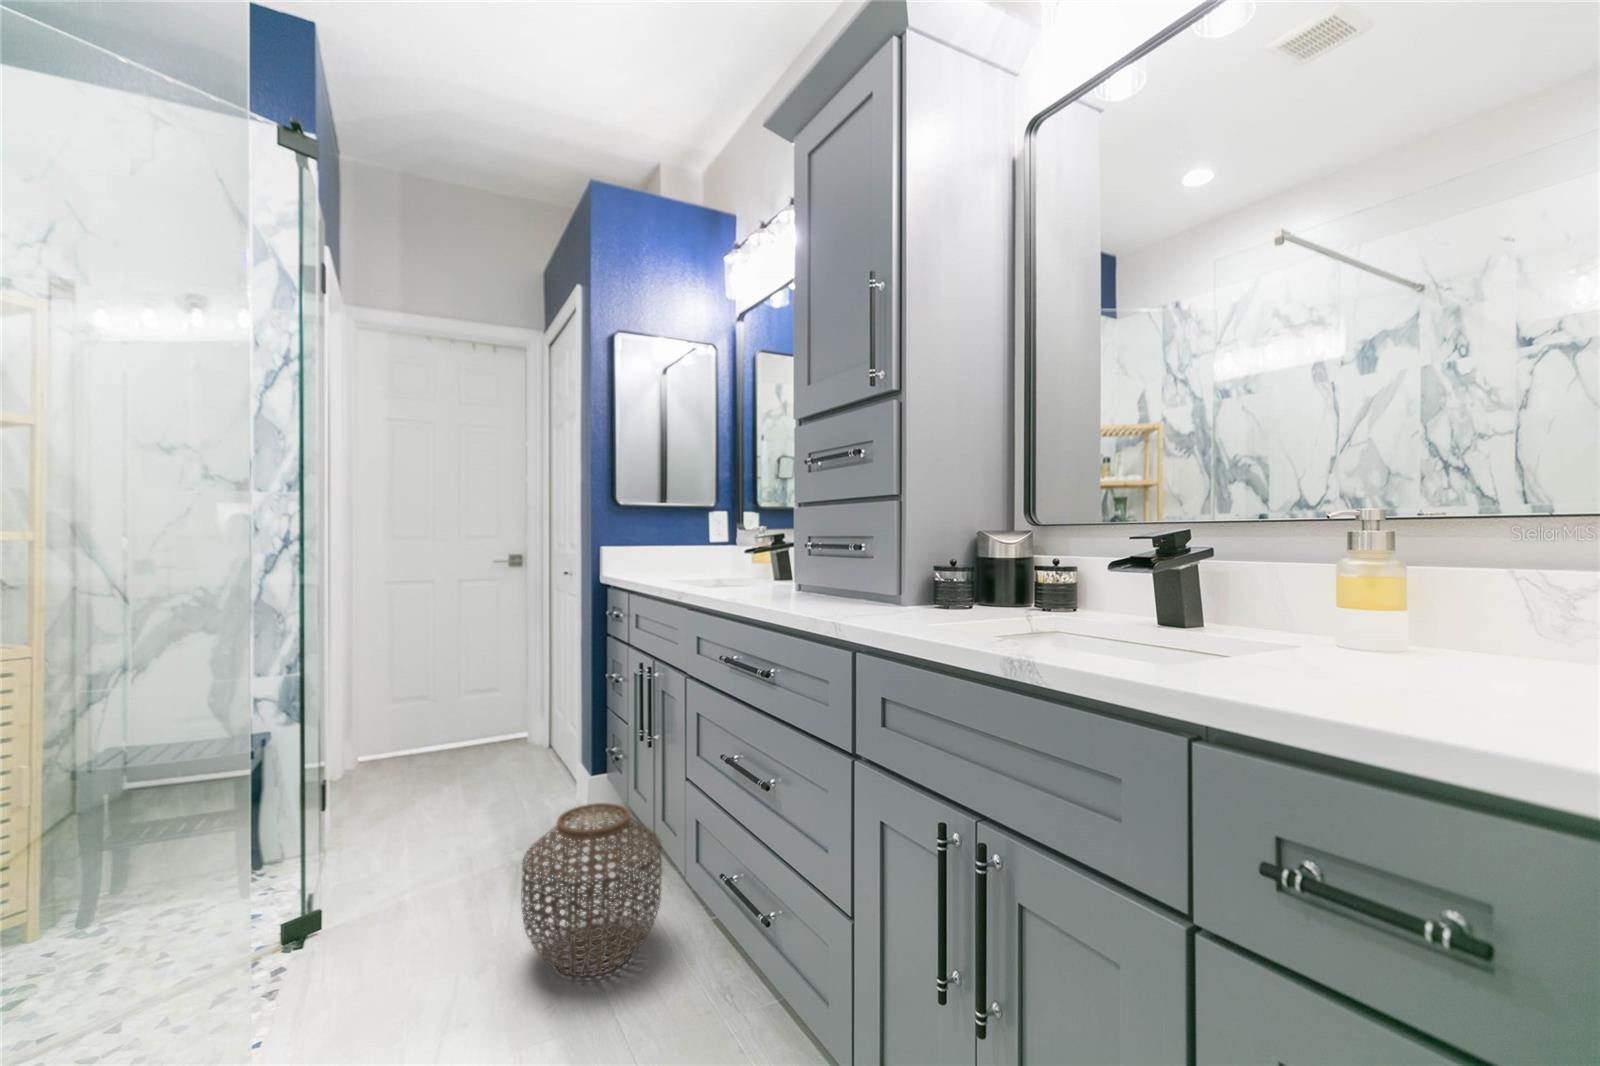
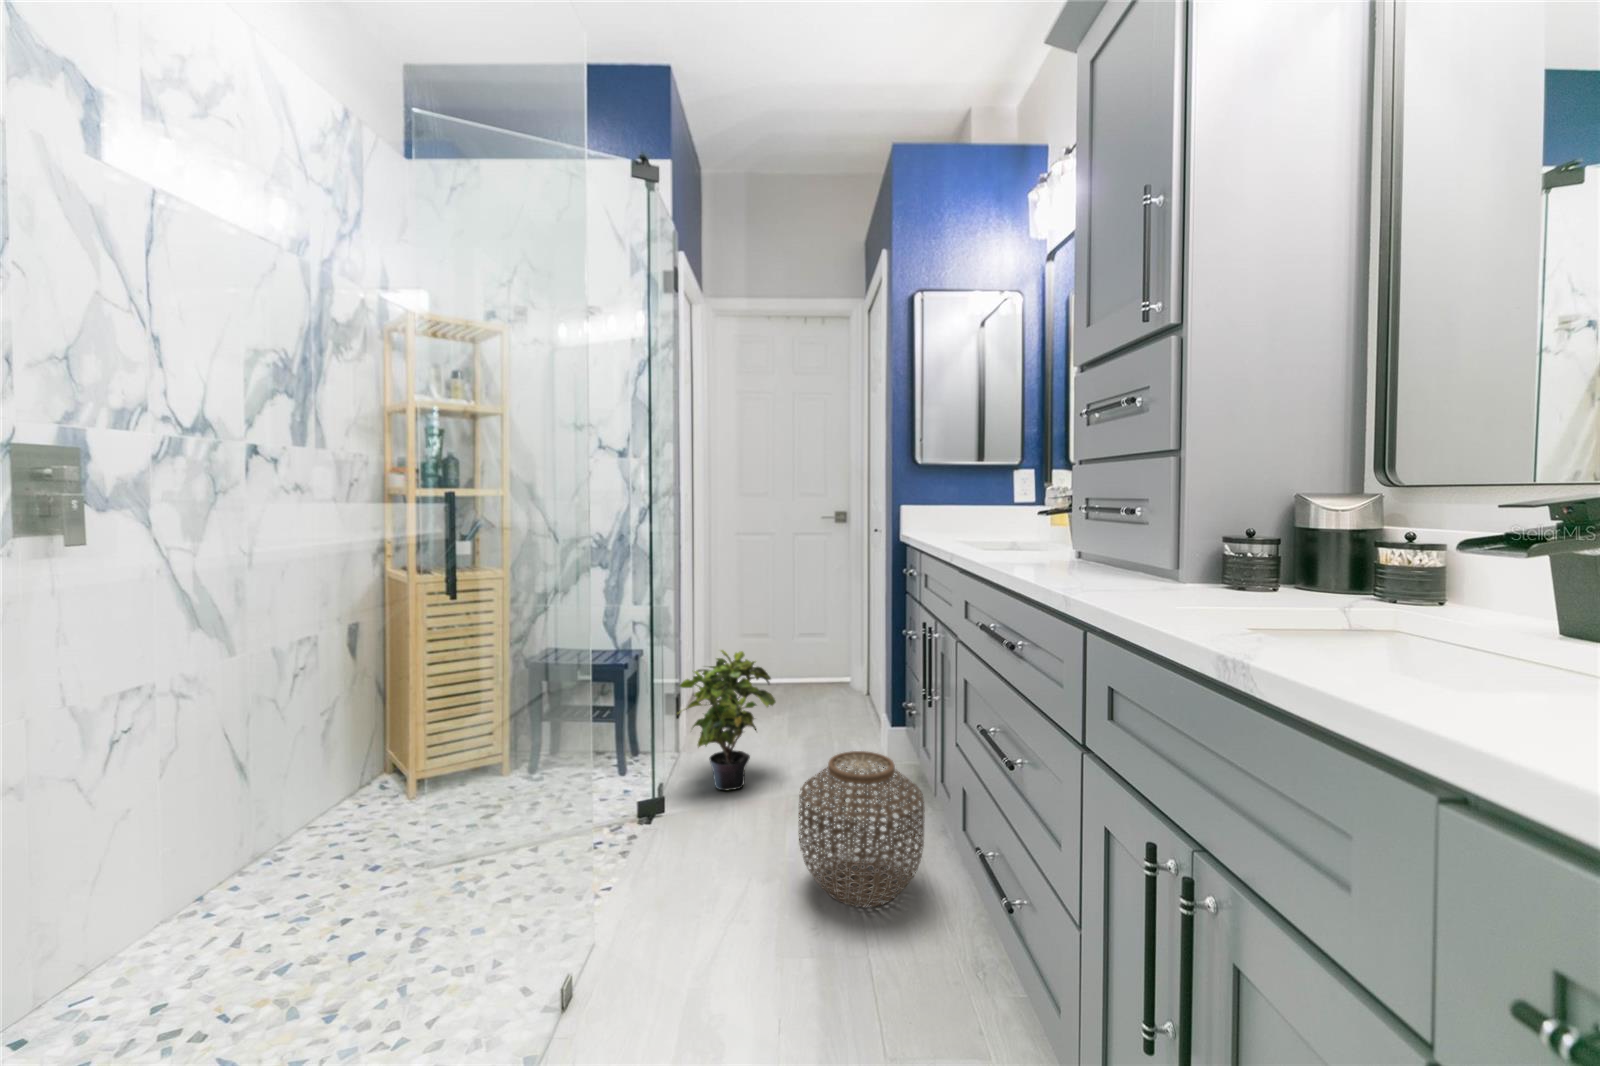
potted plant: none [334,714,463,886] -> present [679,650,775,791]

